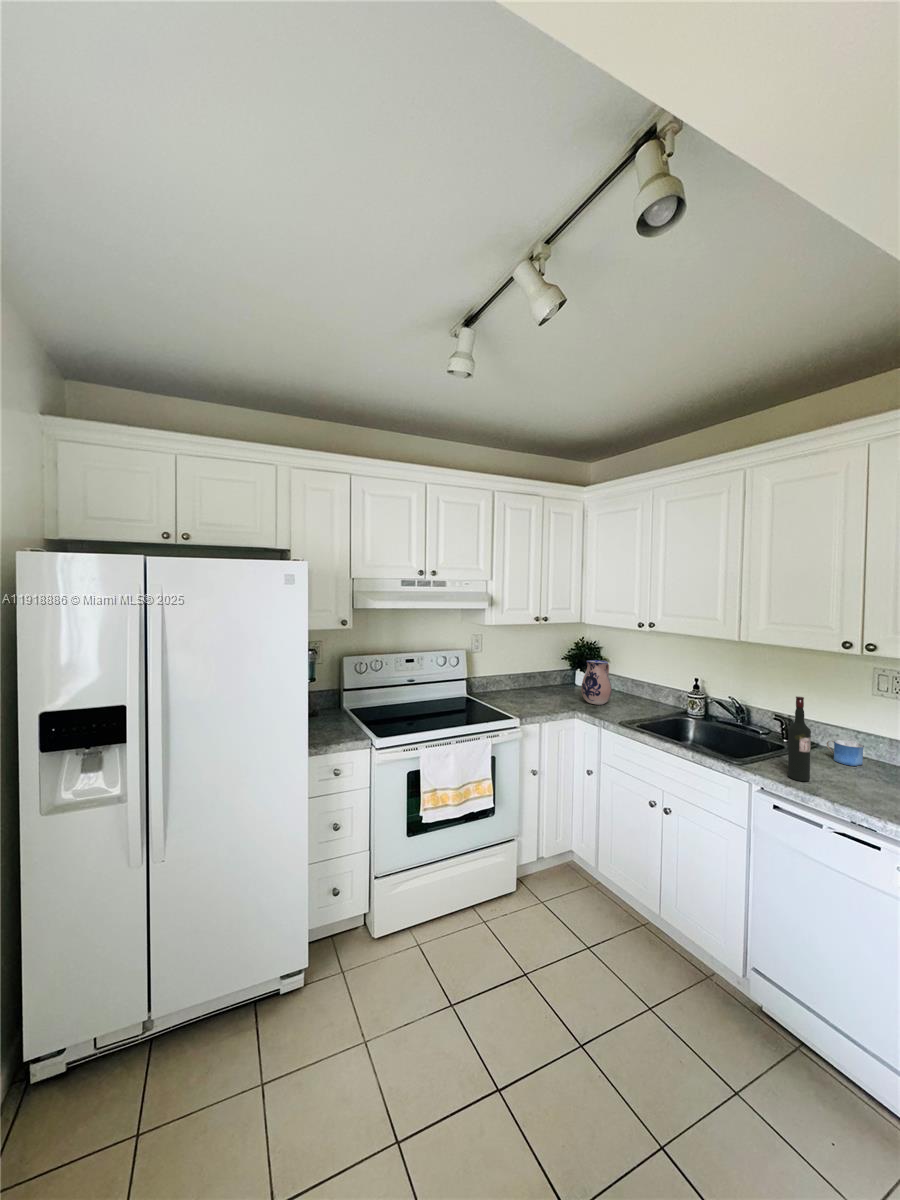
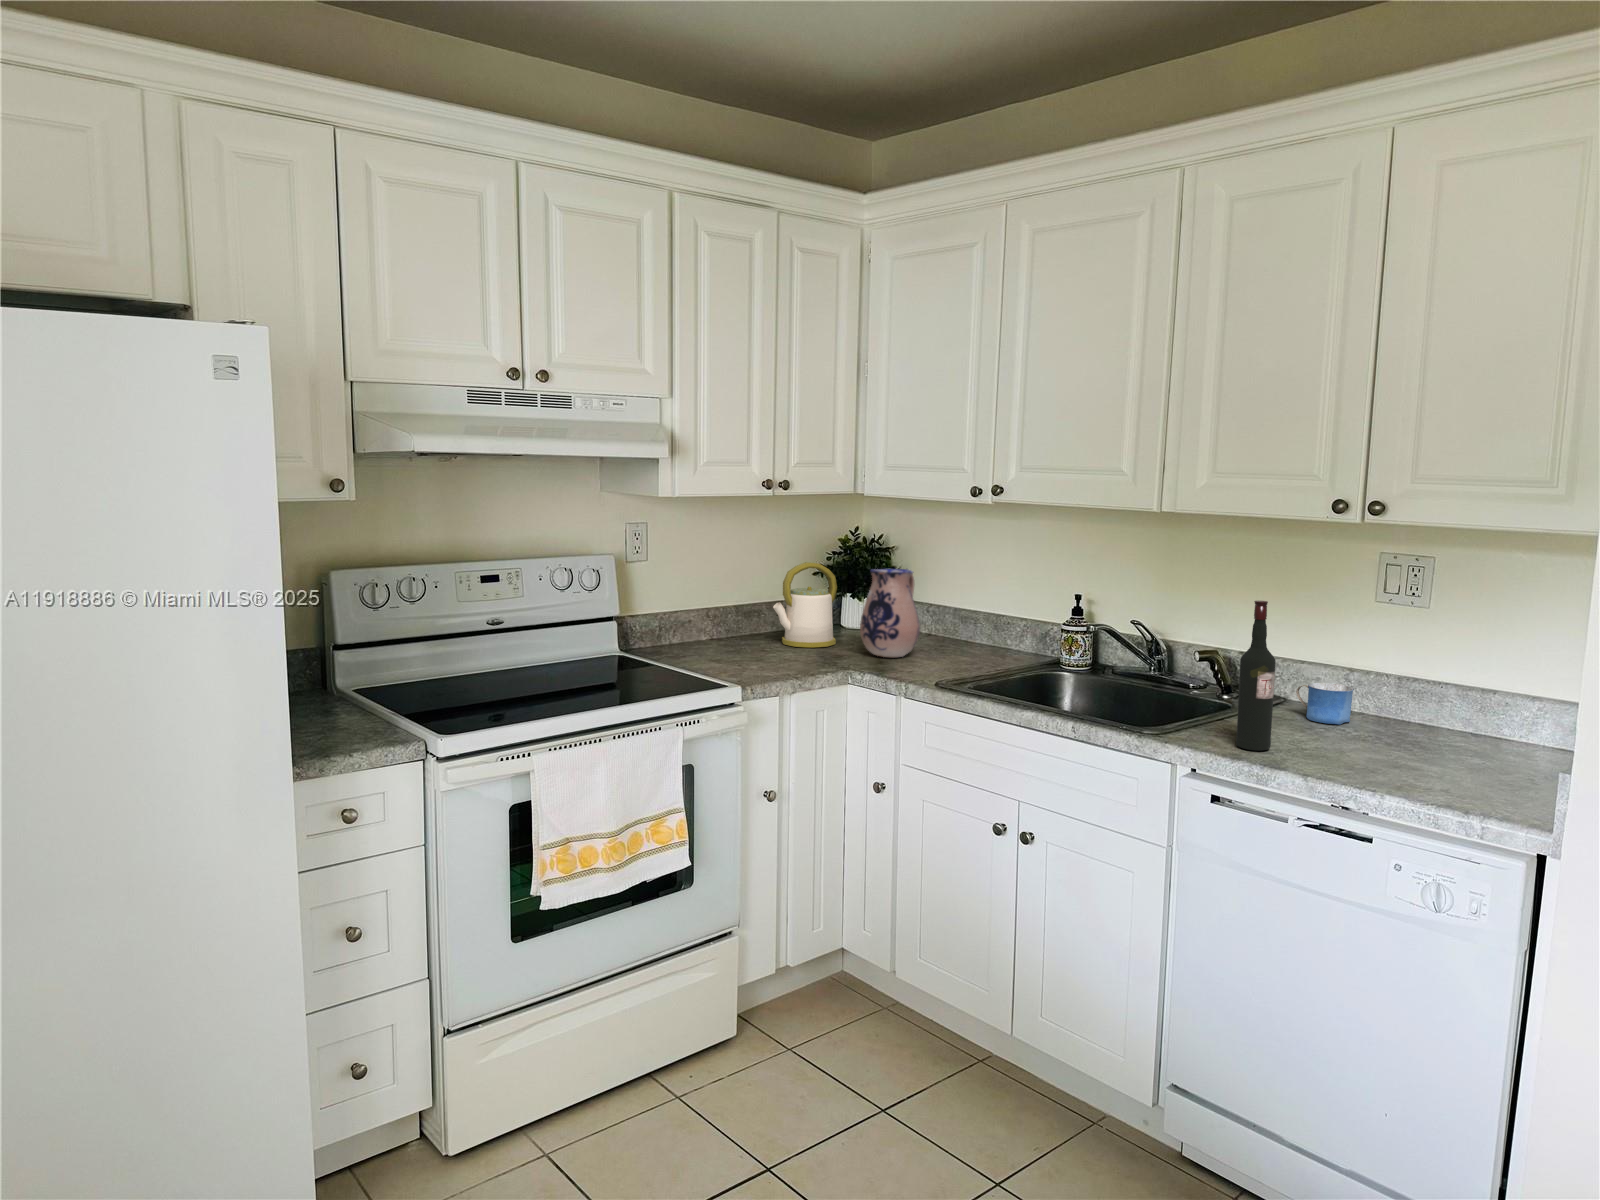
kettle: none [540,655,571,696] -> present [773,562,837,648]

